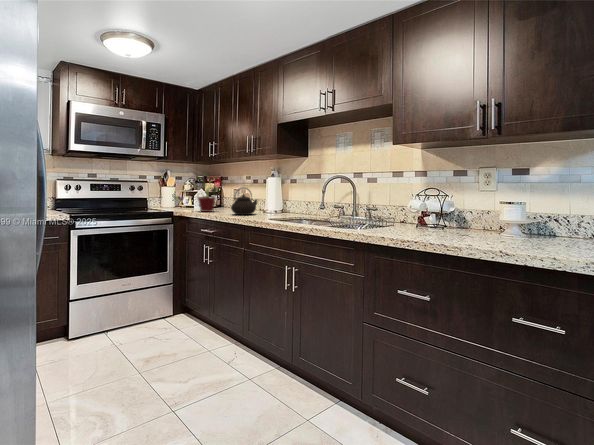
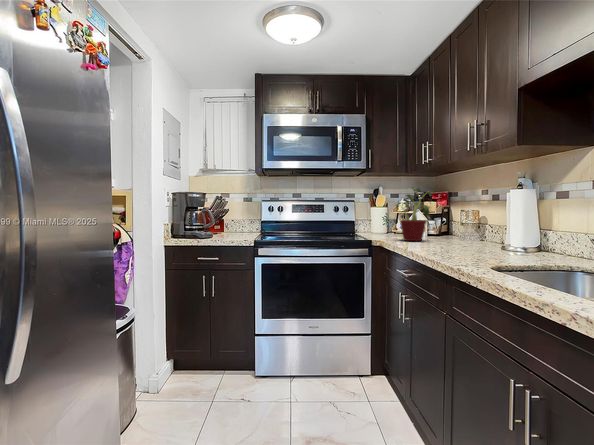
teapot: present [231,187,257,215] -> none [434,206,486,252]

